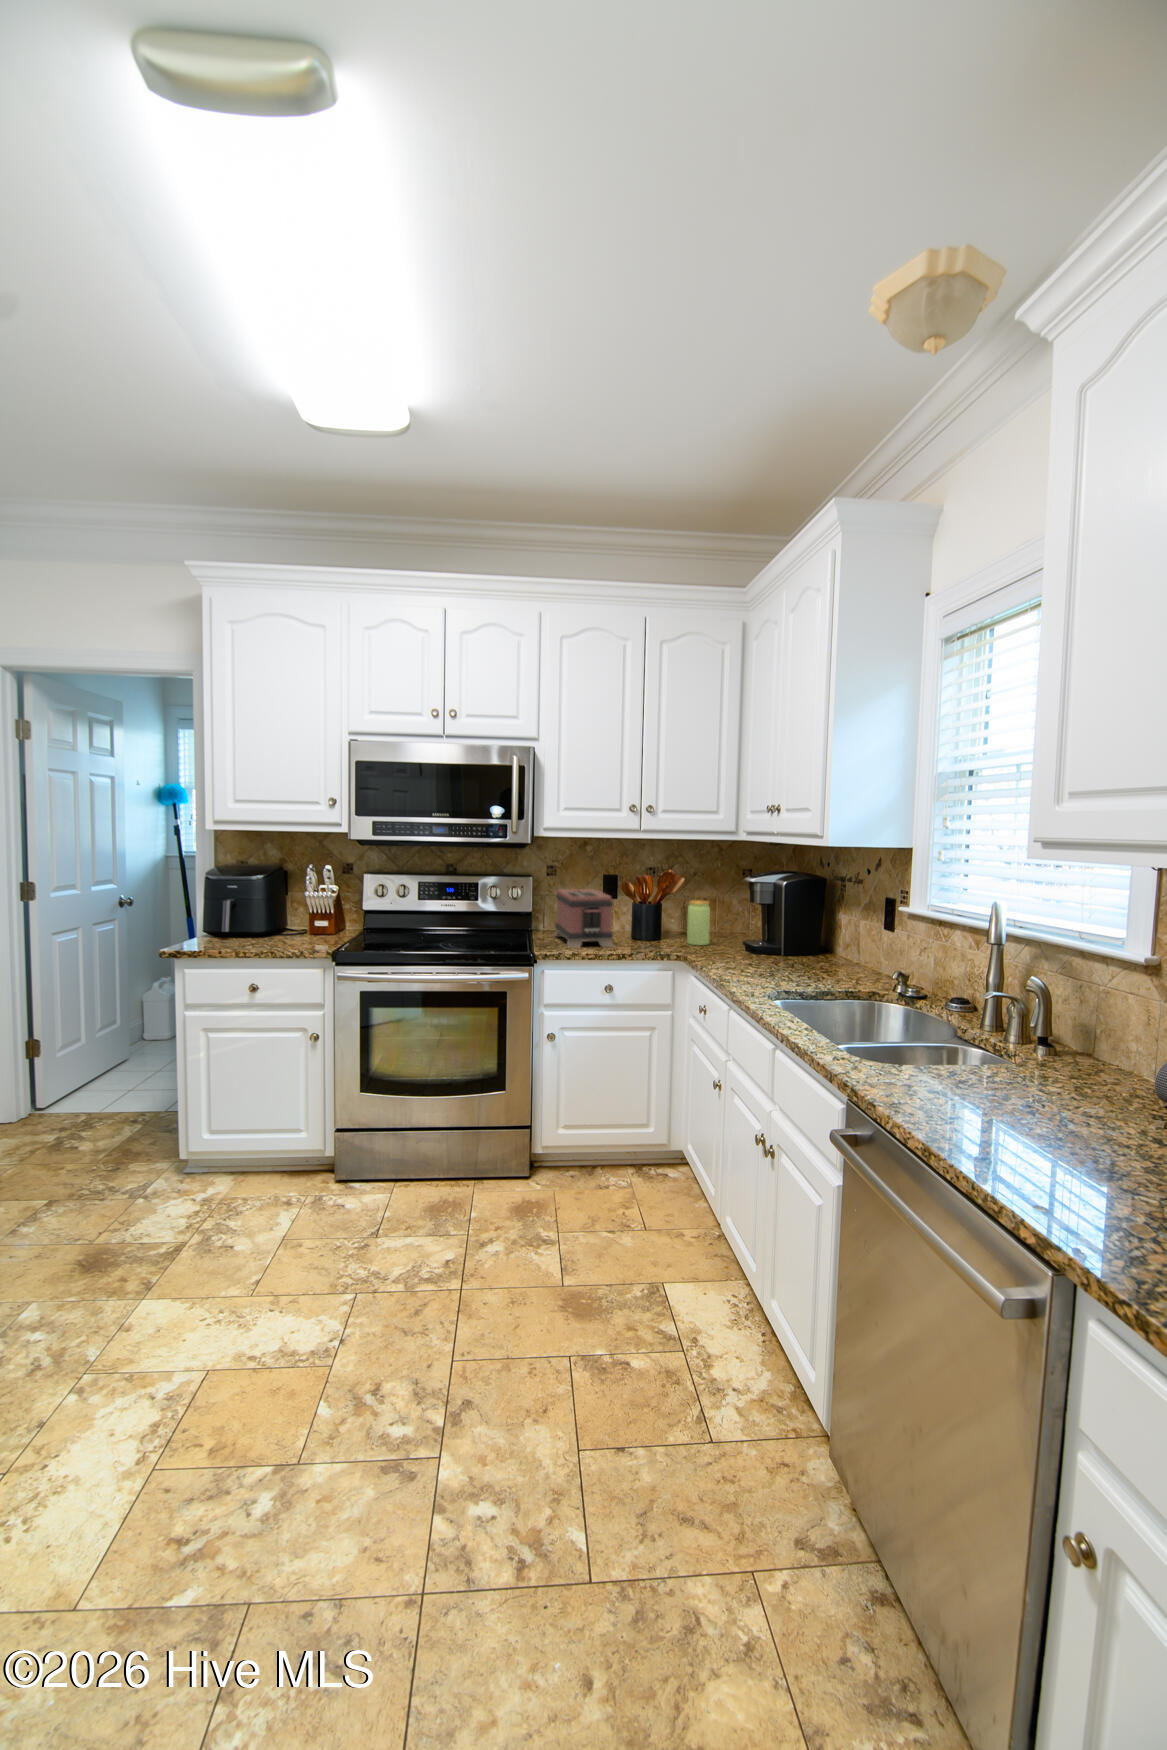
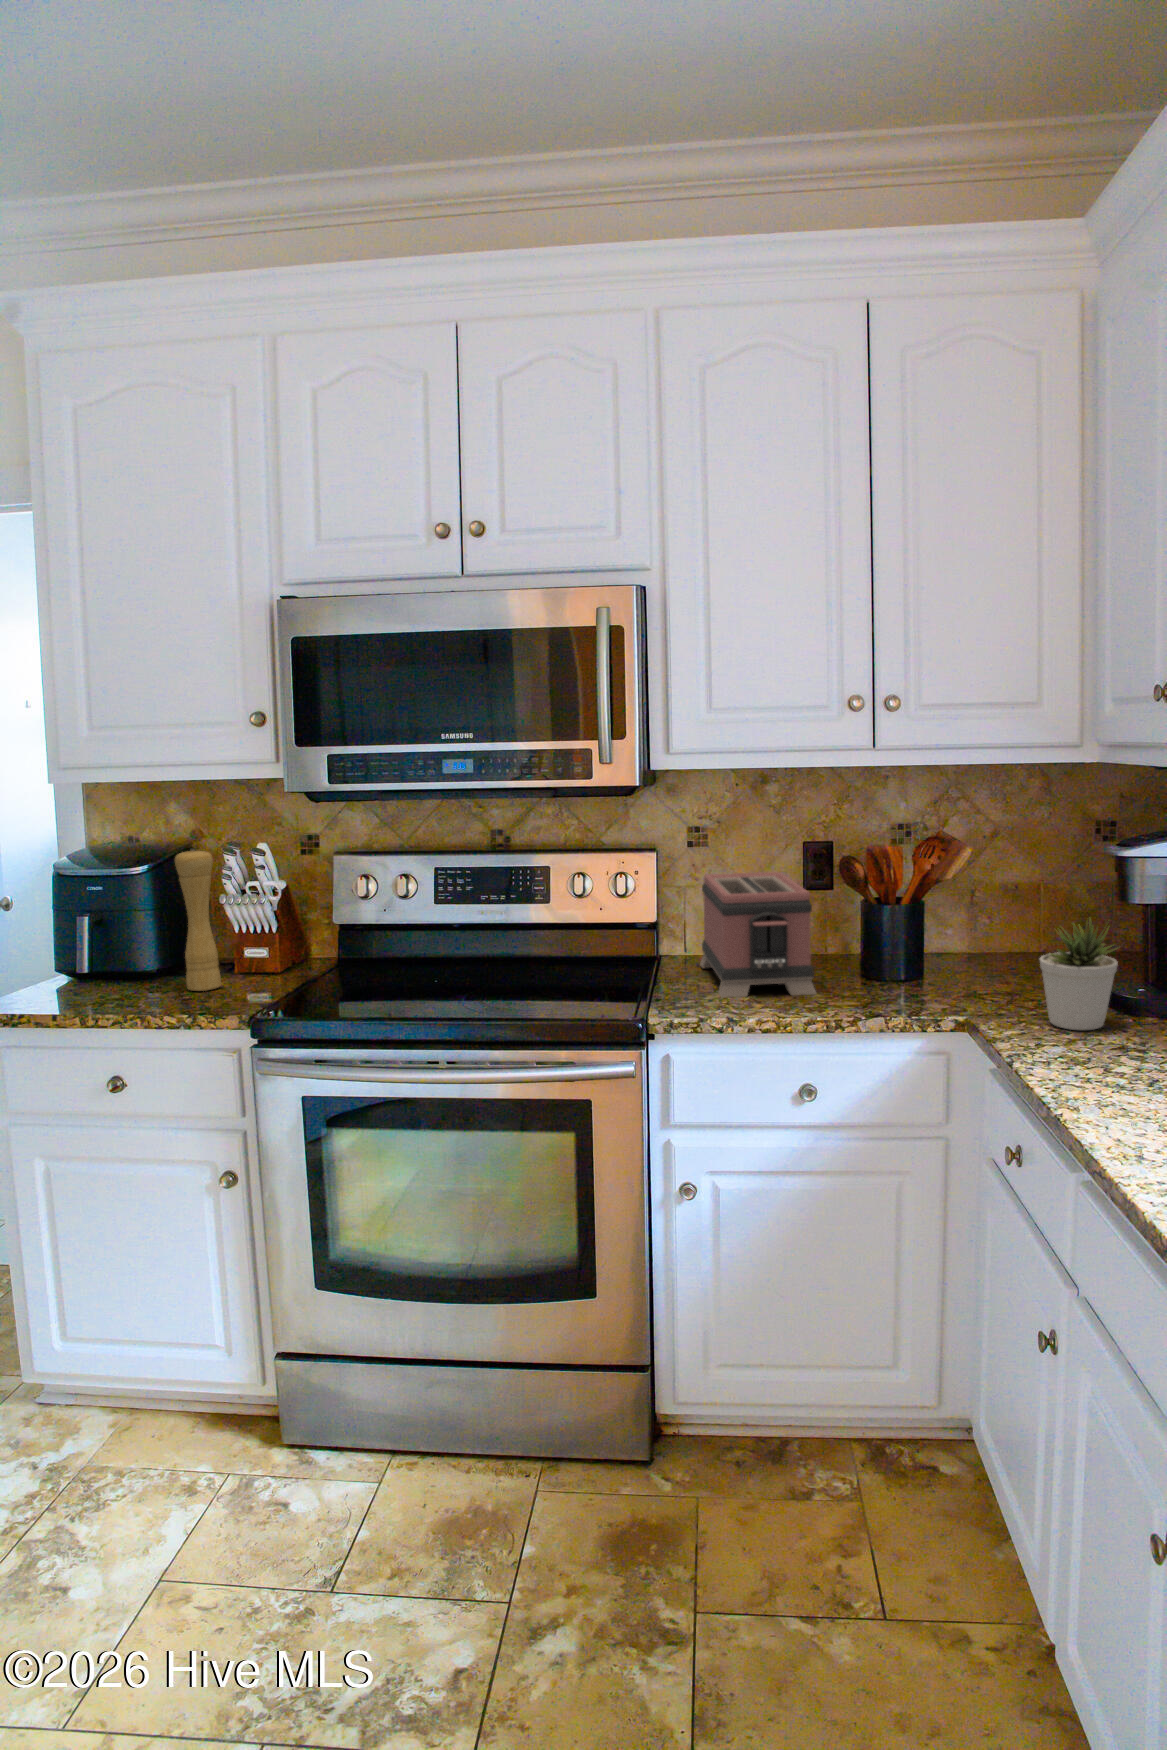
pepper mill: none [281,867,302,943] -> present [175,849,221,991]
jar: present [687,900,710,945] -> none [974,894,1024,990]
potted plant: none [717,906,752,959] -> present [1040,918,1118,1030]

